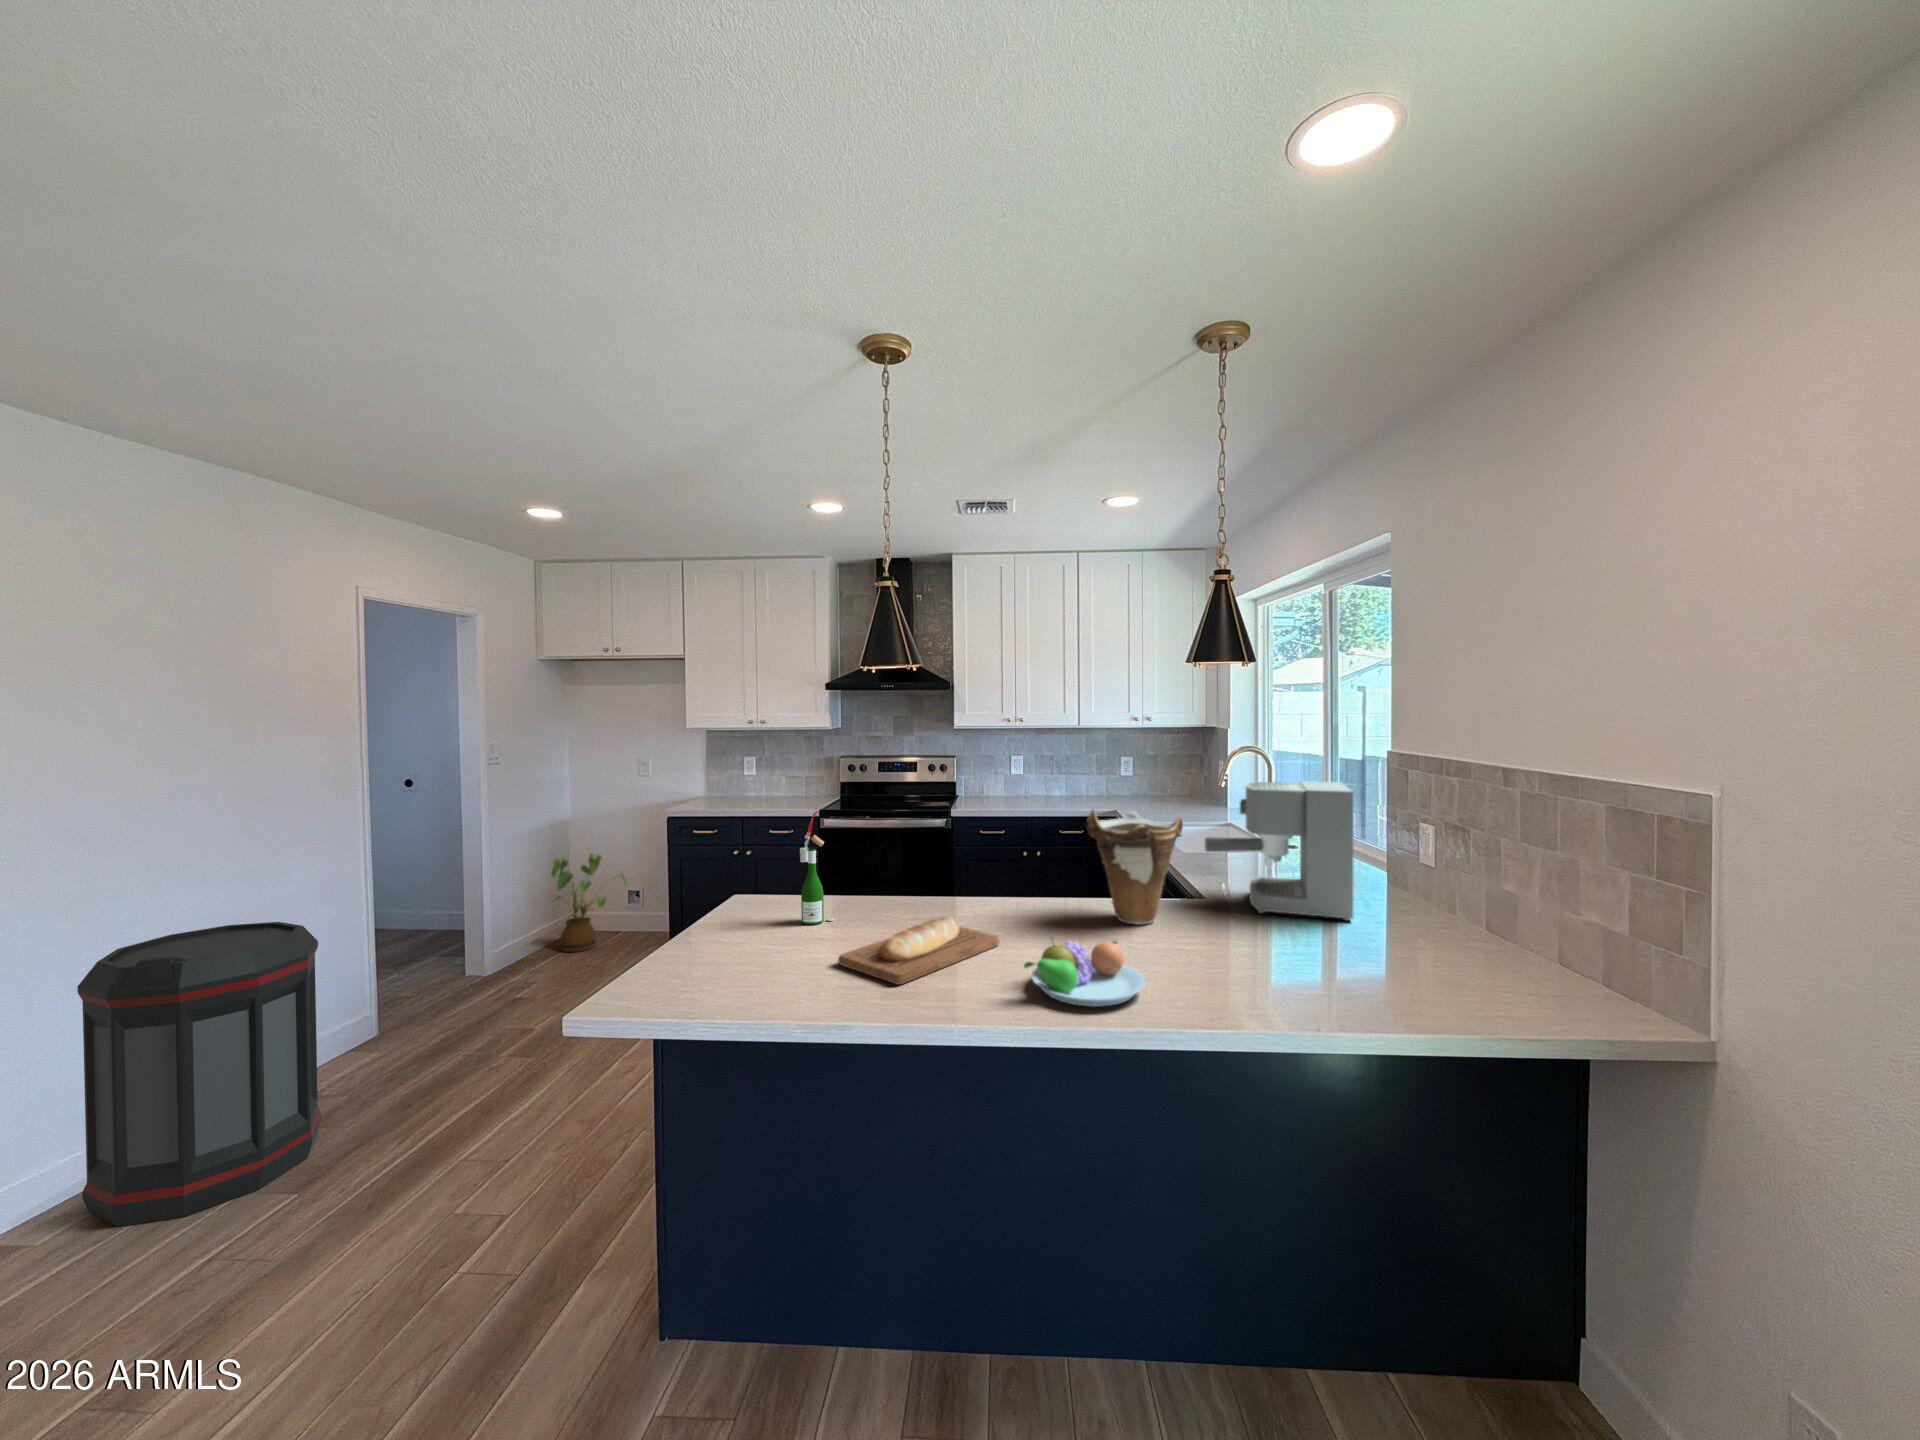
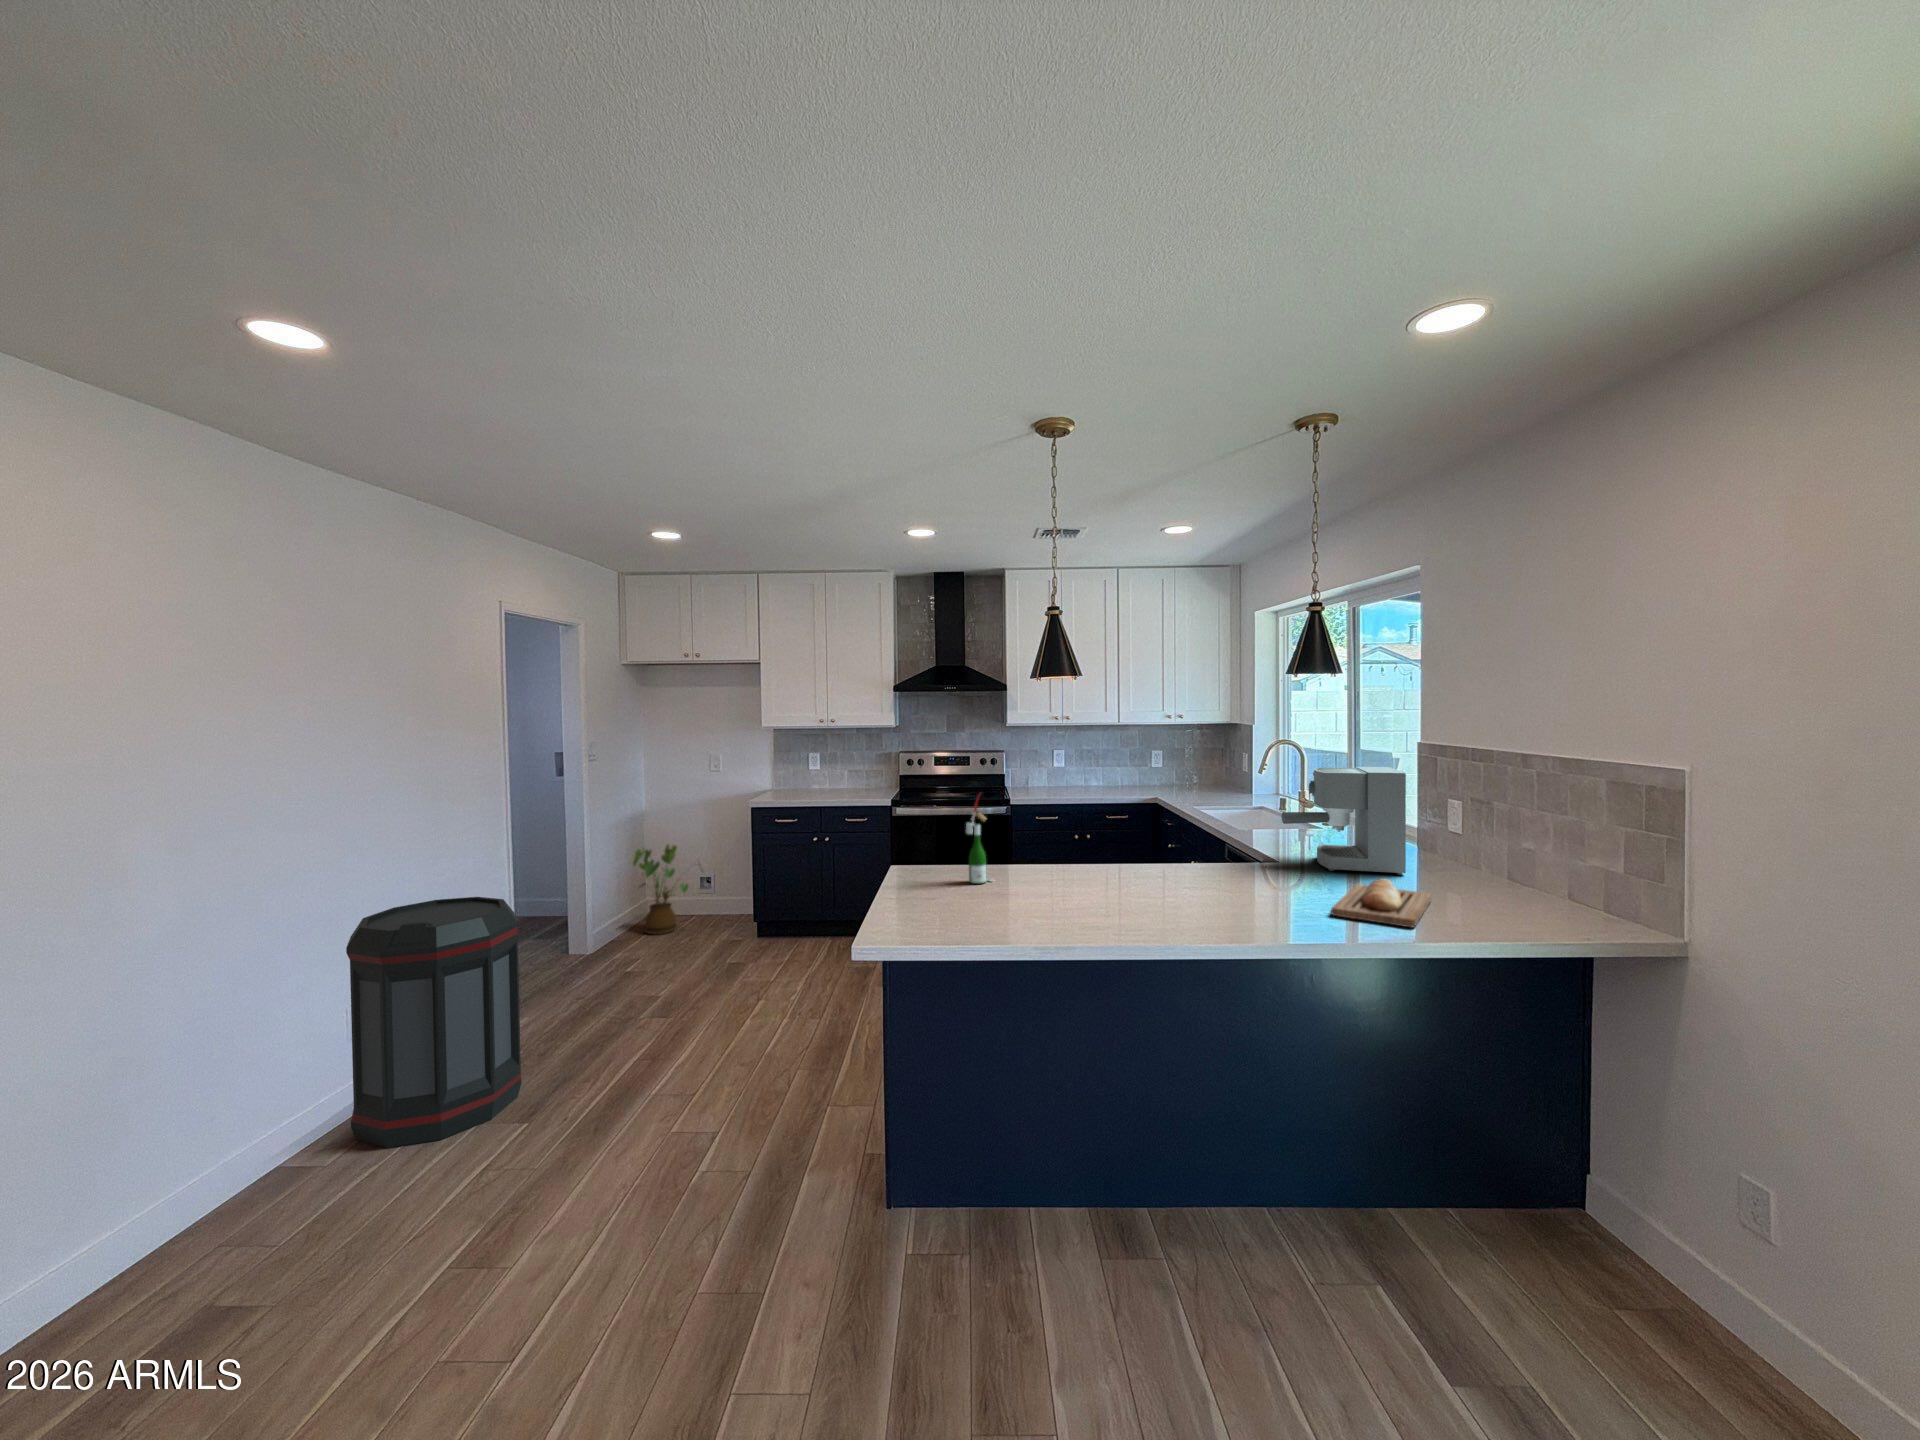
vase: present [1087,809,1183,925] -> none [1197,788,1273,880]
bread loaf: present [838,917,1000,985] -> present [1331,879,1432,927]
fruit bowl: present [1024,937,1146,1007] -> none [1187,882,1276,929]

